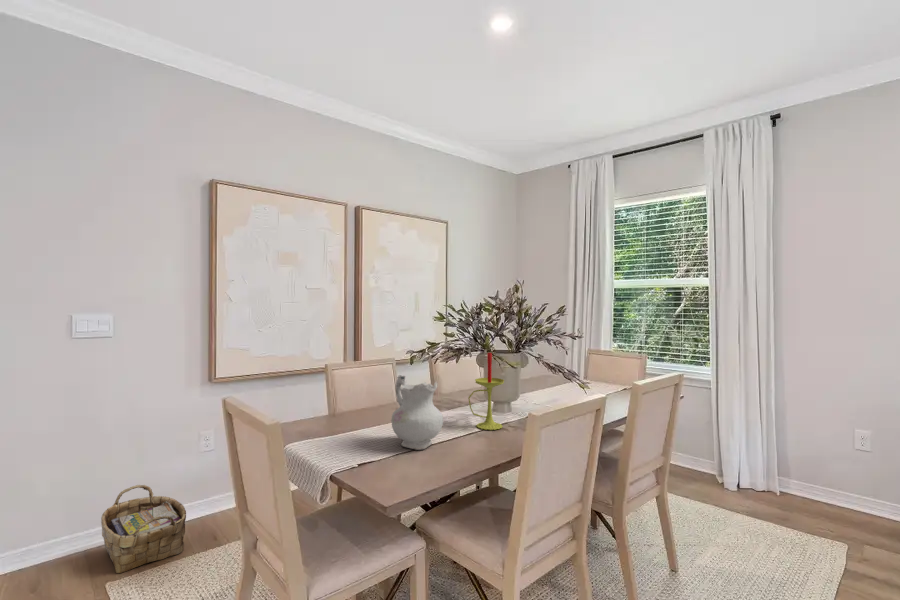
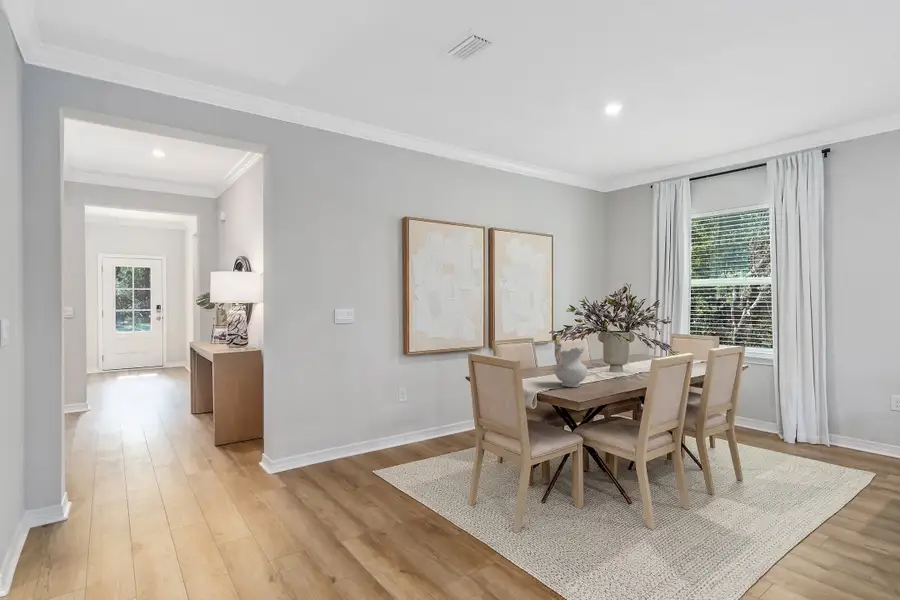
candle: present [468,353,504,430] -> none [598,330,621,380]
woven basket: present [101,485,186,573] -> none [356,418,406,467]

